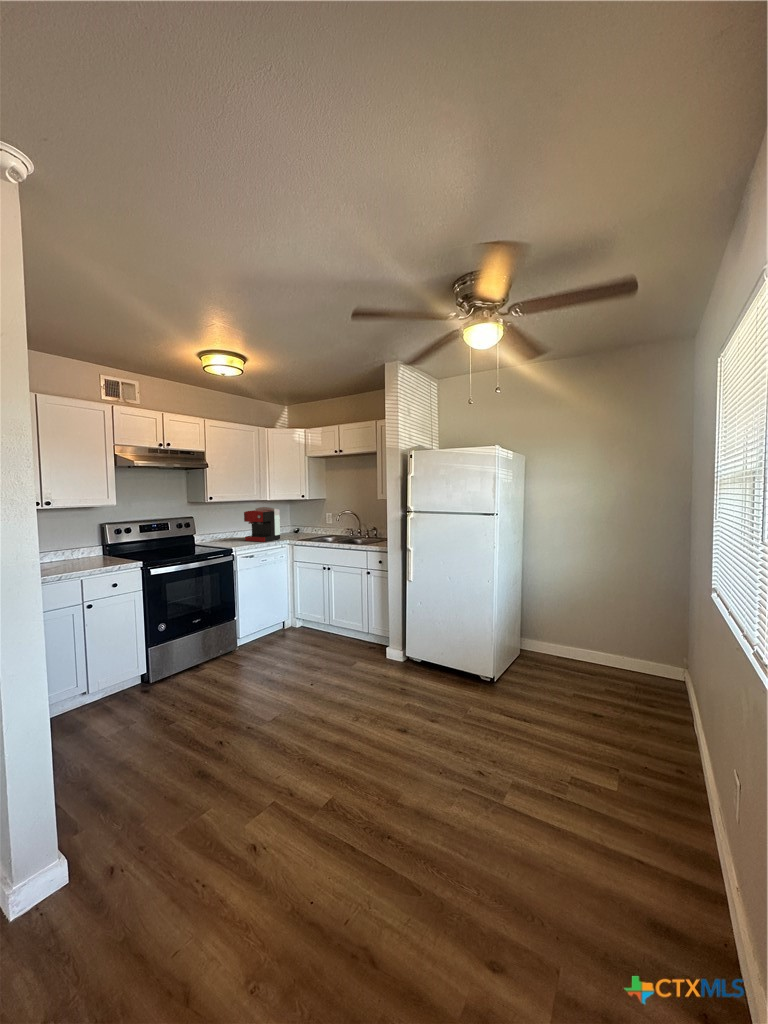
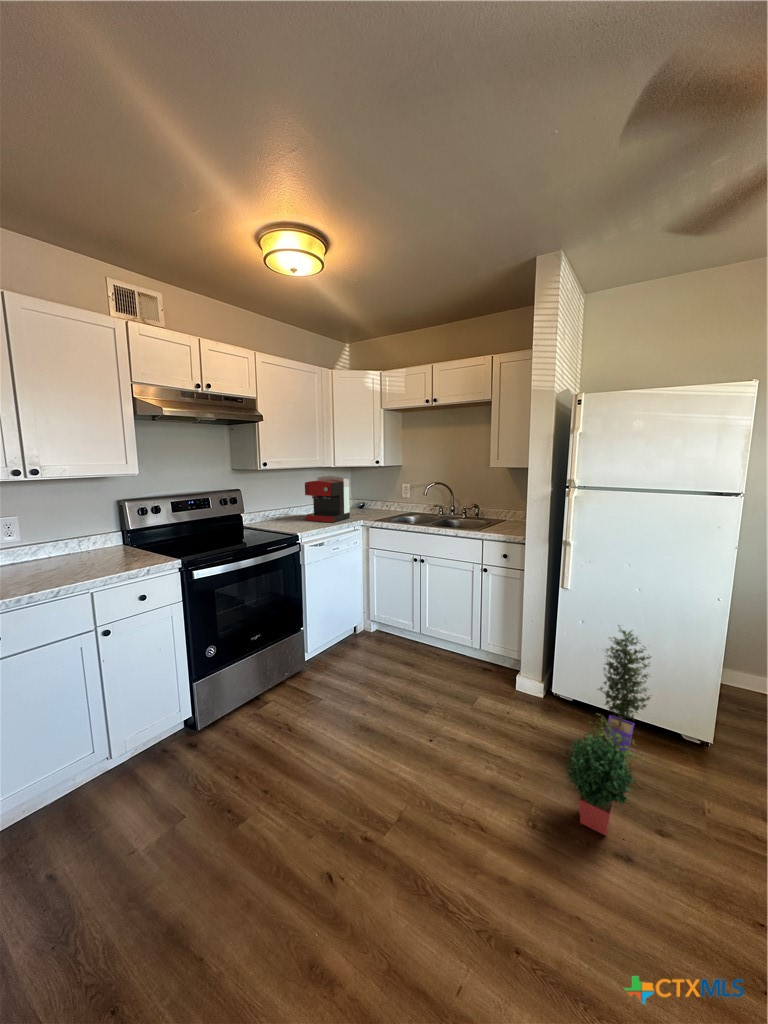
potted plant: none [375,601,454,721] -> present [566,625,651,835]

